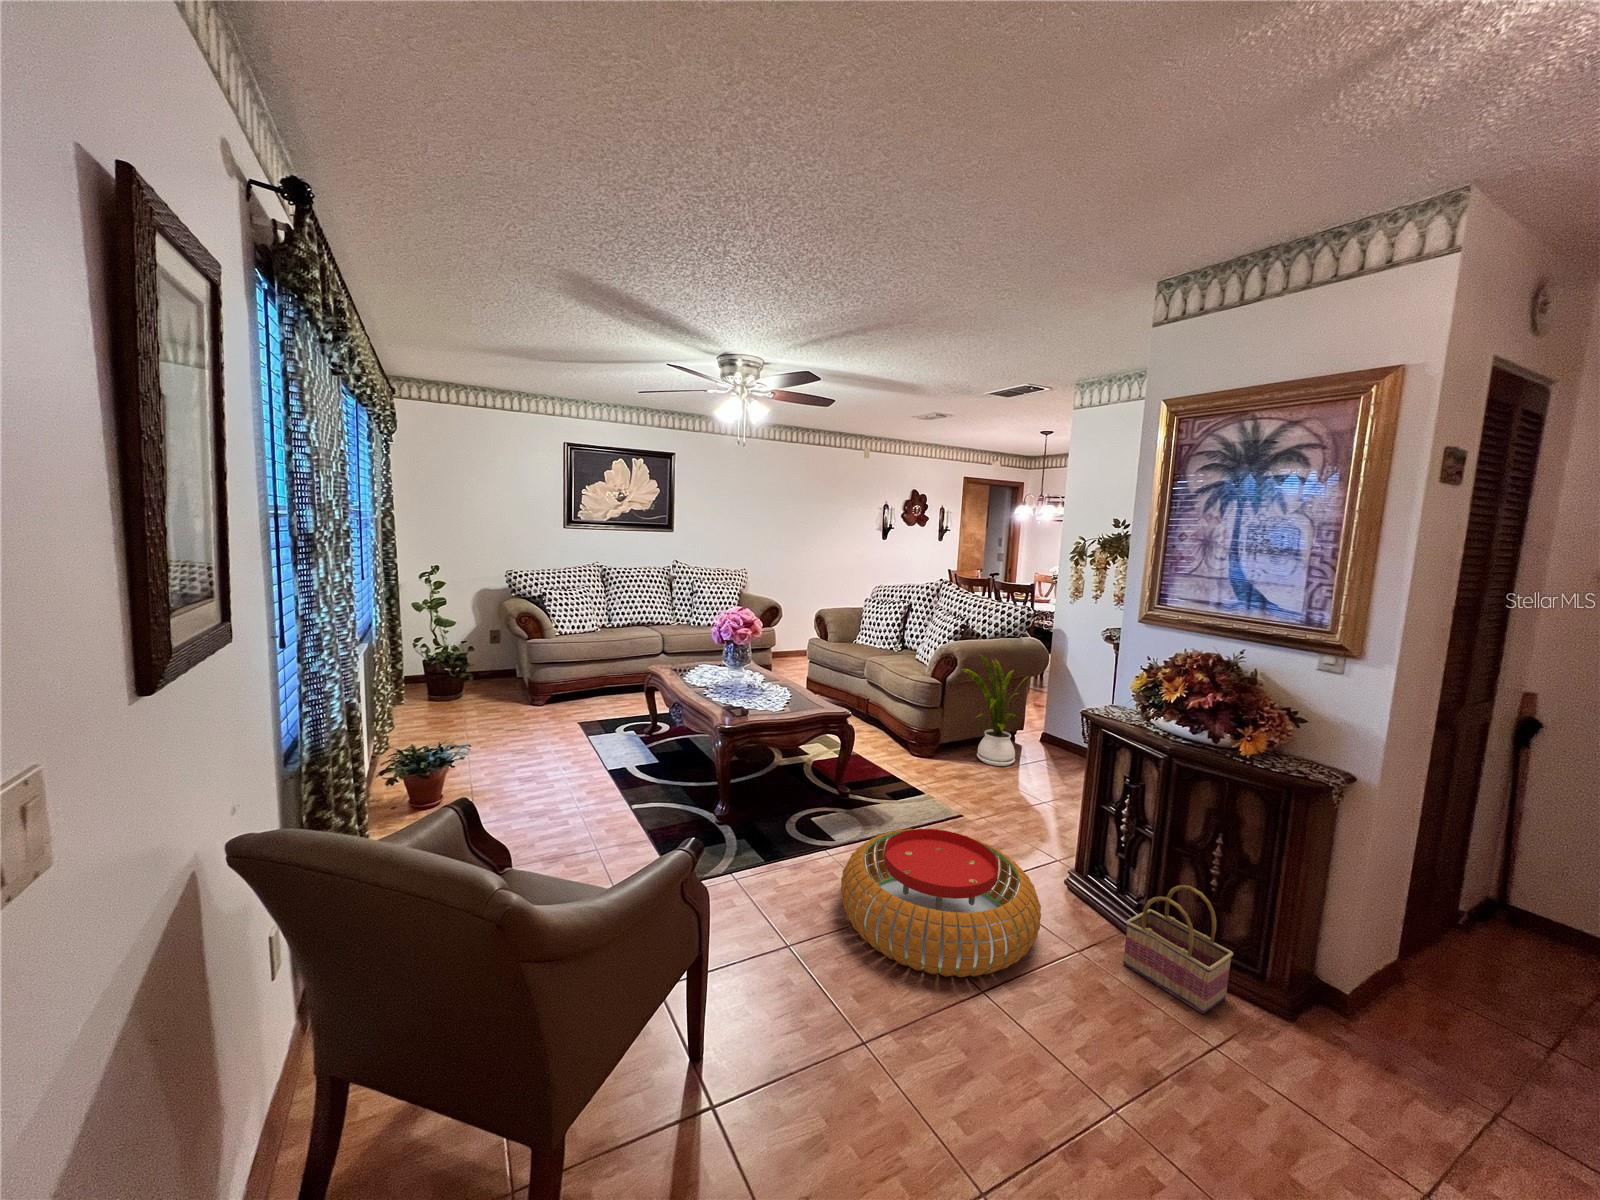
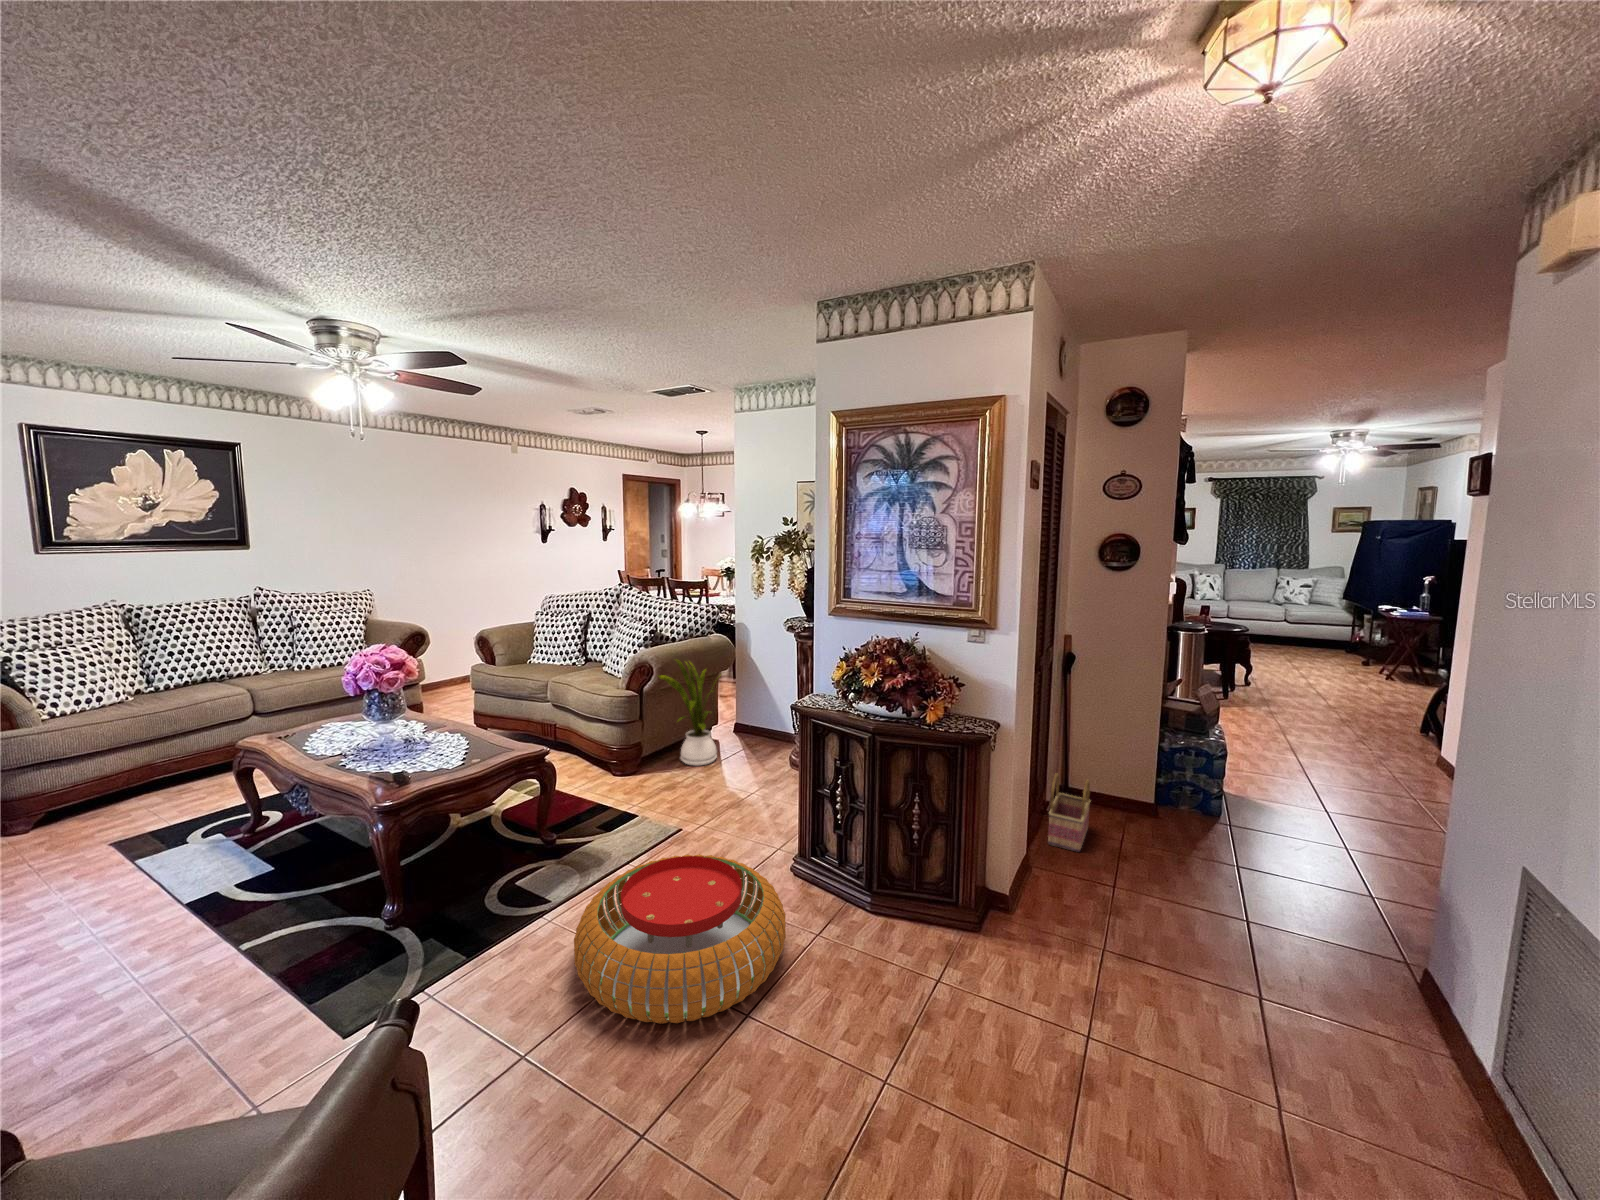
basket: present [1123,885,1233,1014] -> present [1048,773,1090,852]

